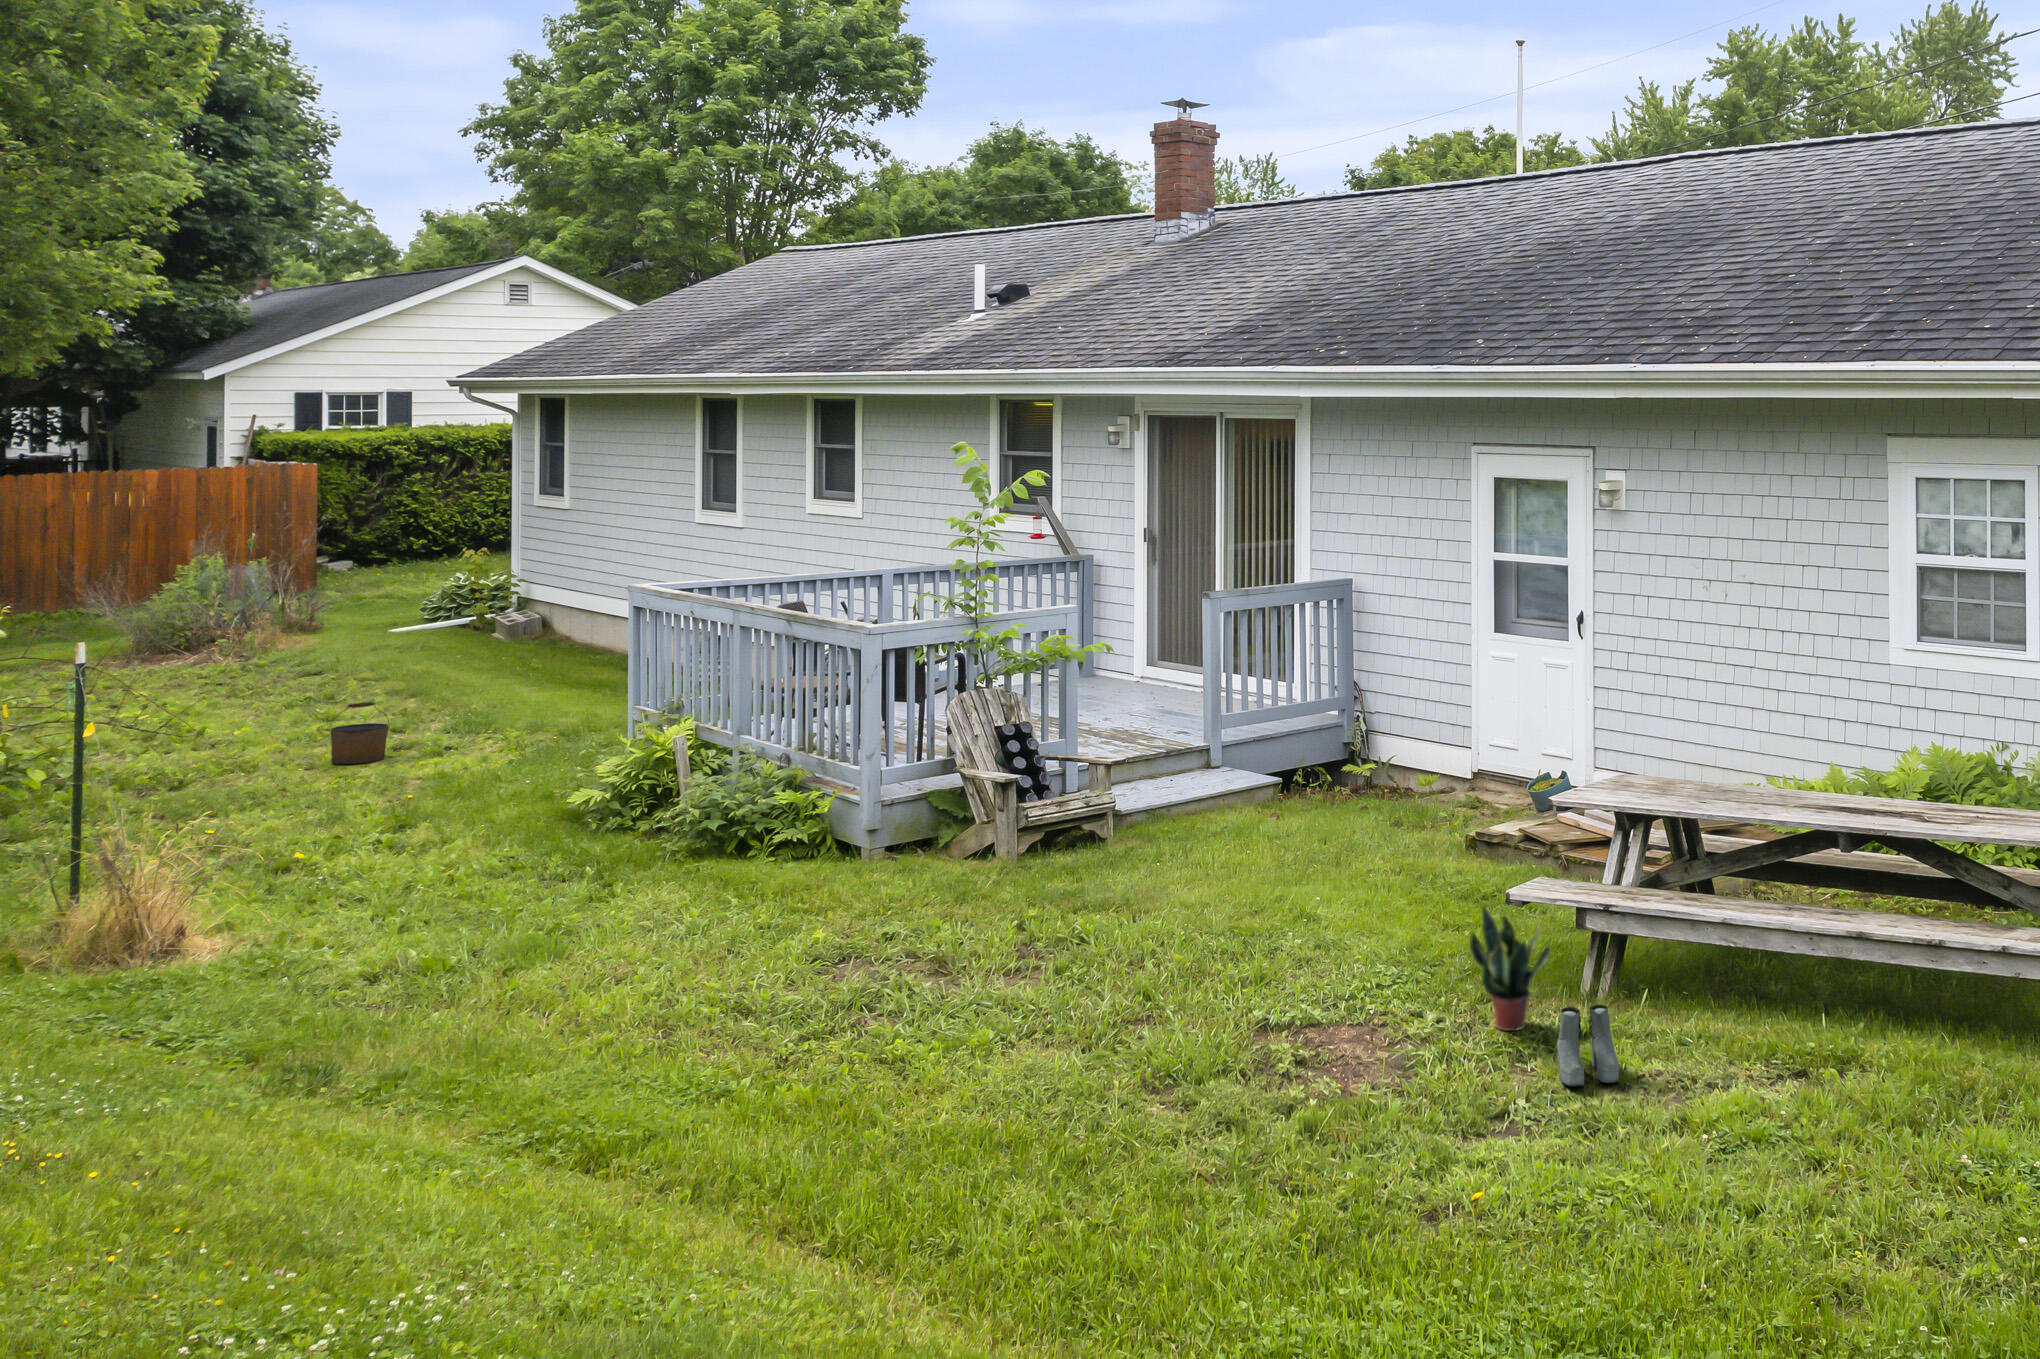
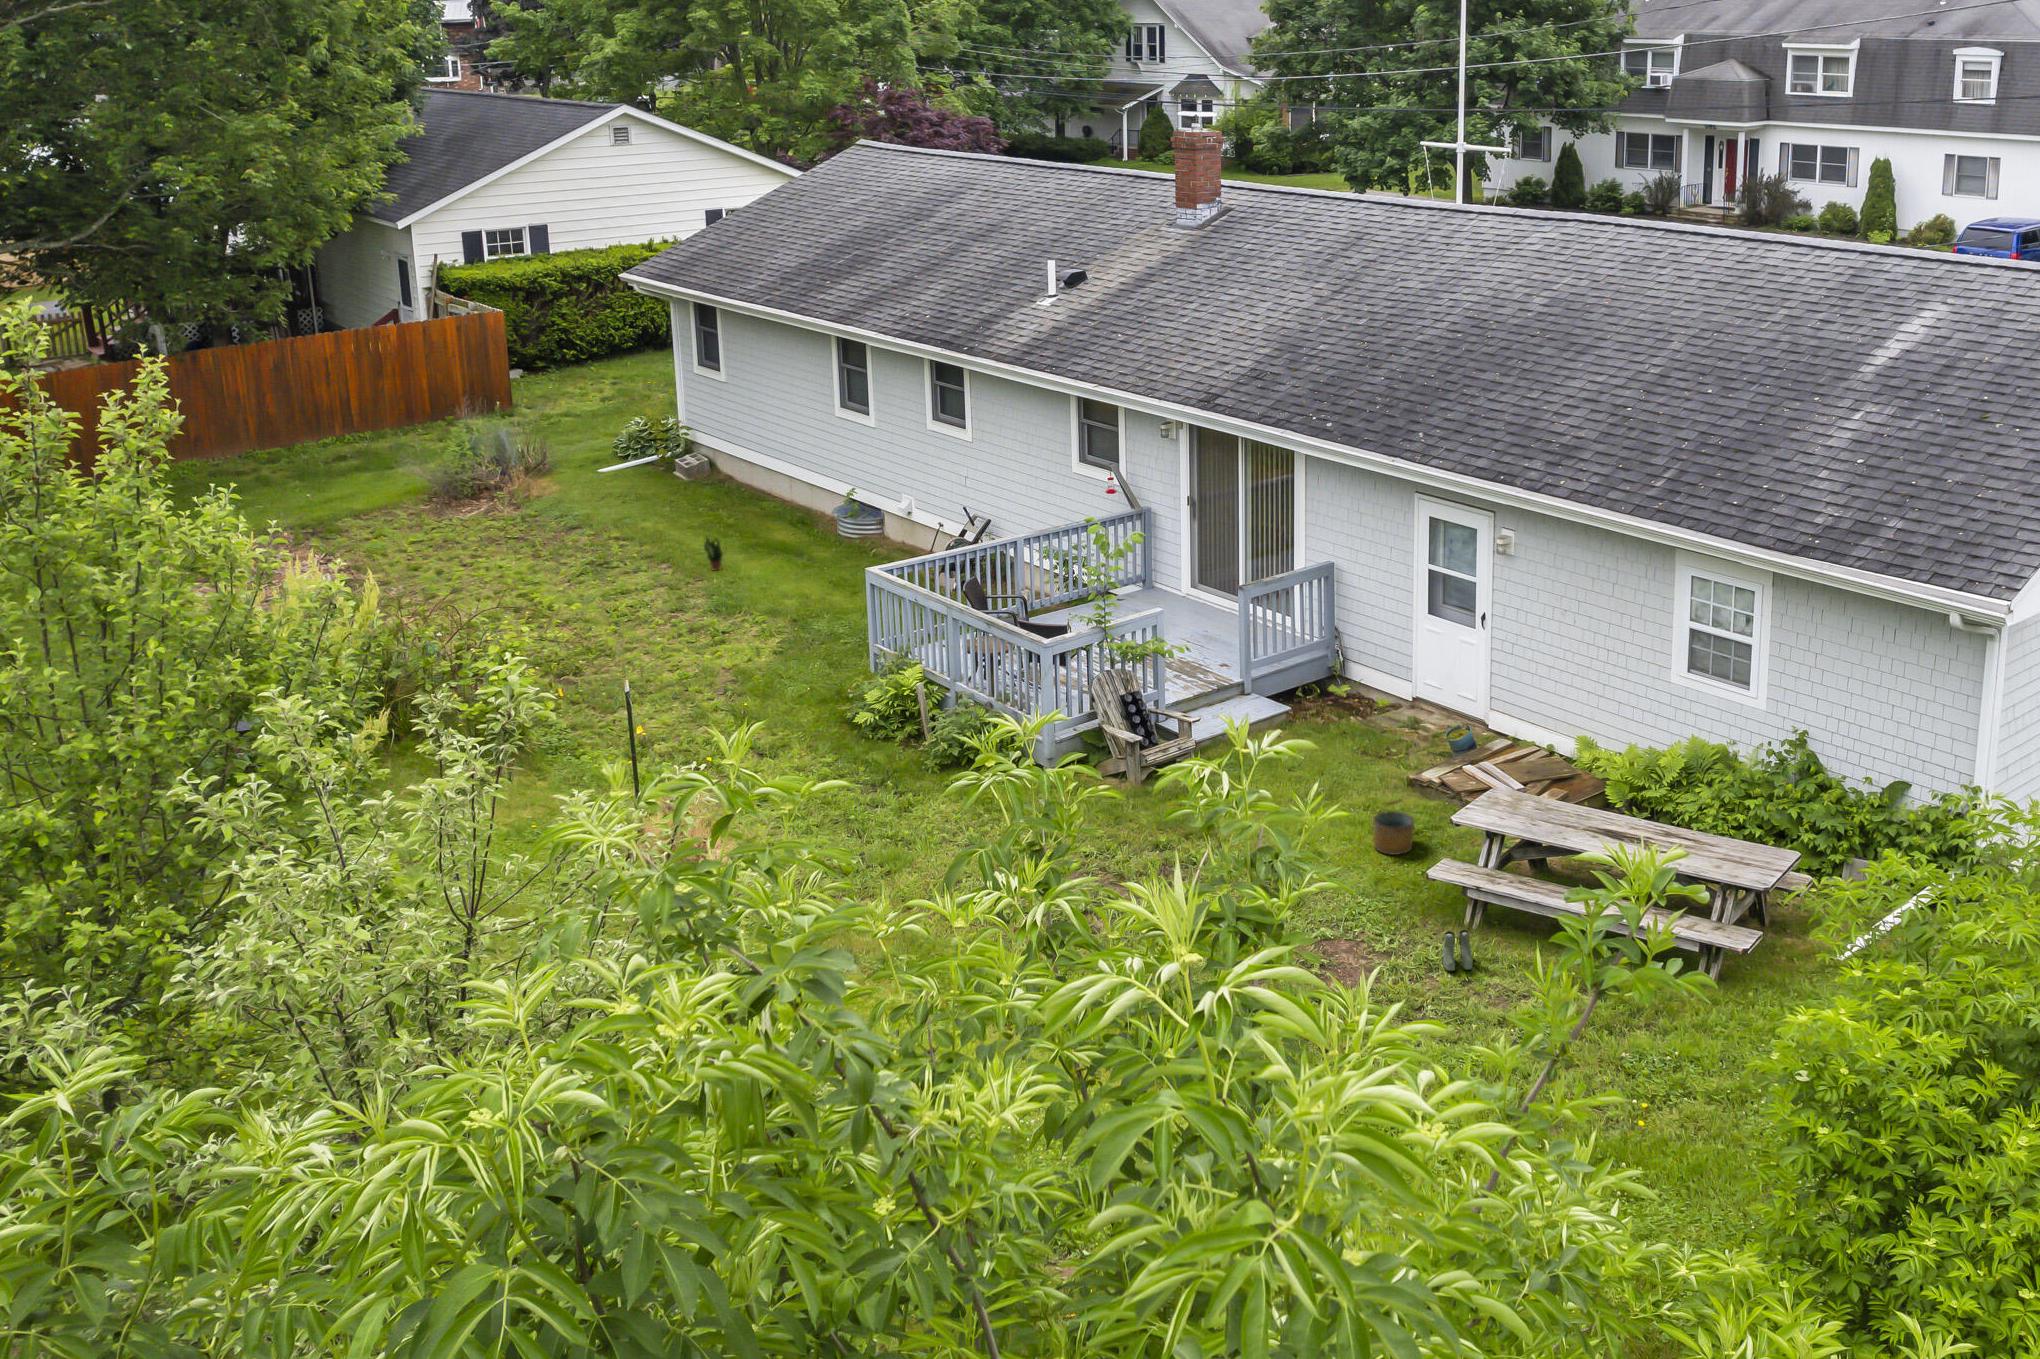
bucket: present [329,703,390,764] -> present [1373,799,1414,855]
potted plant: present [1470,907,1550,1031] -> present [704,536,723,570]

